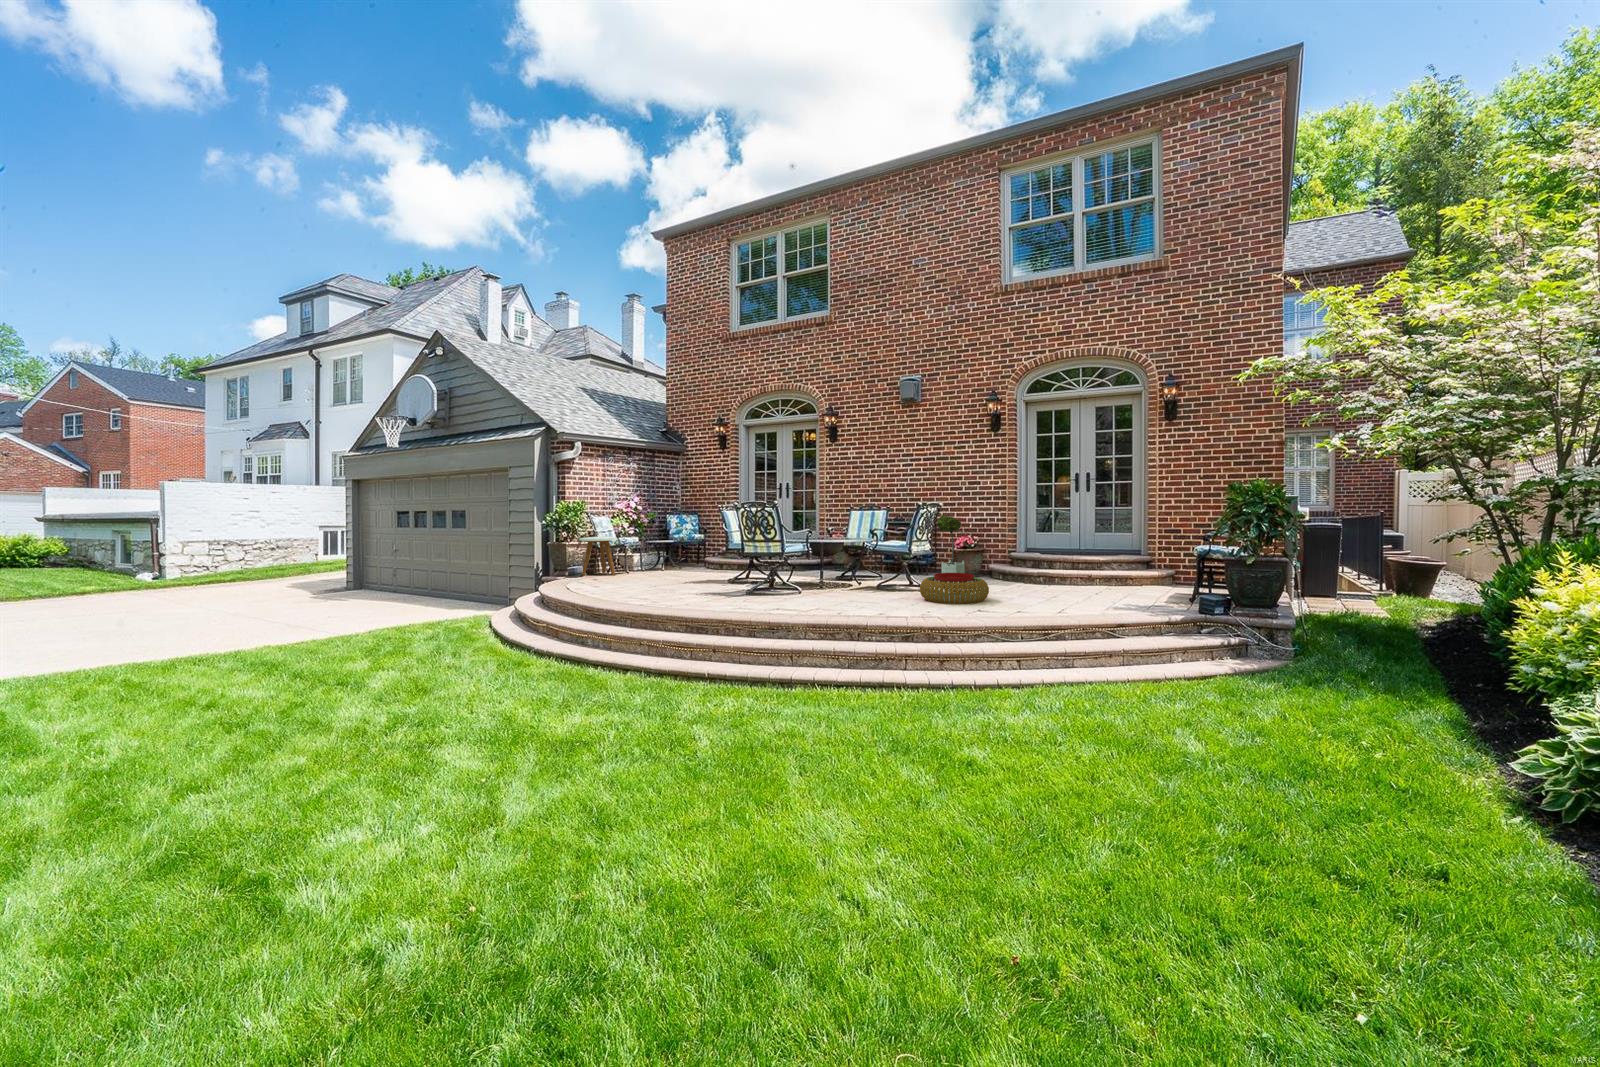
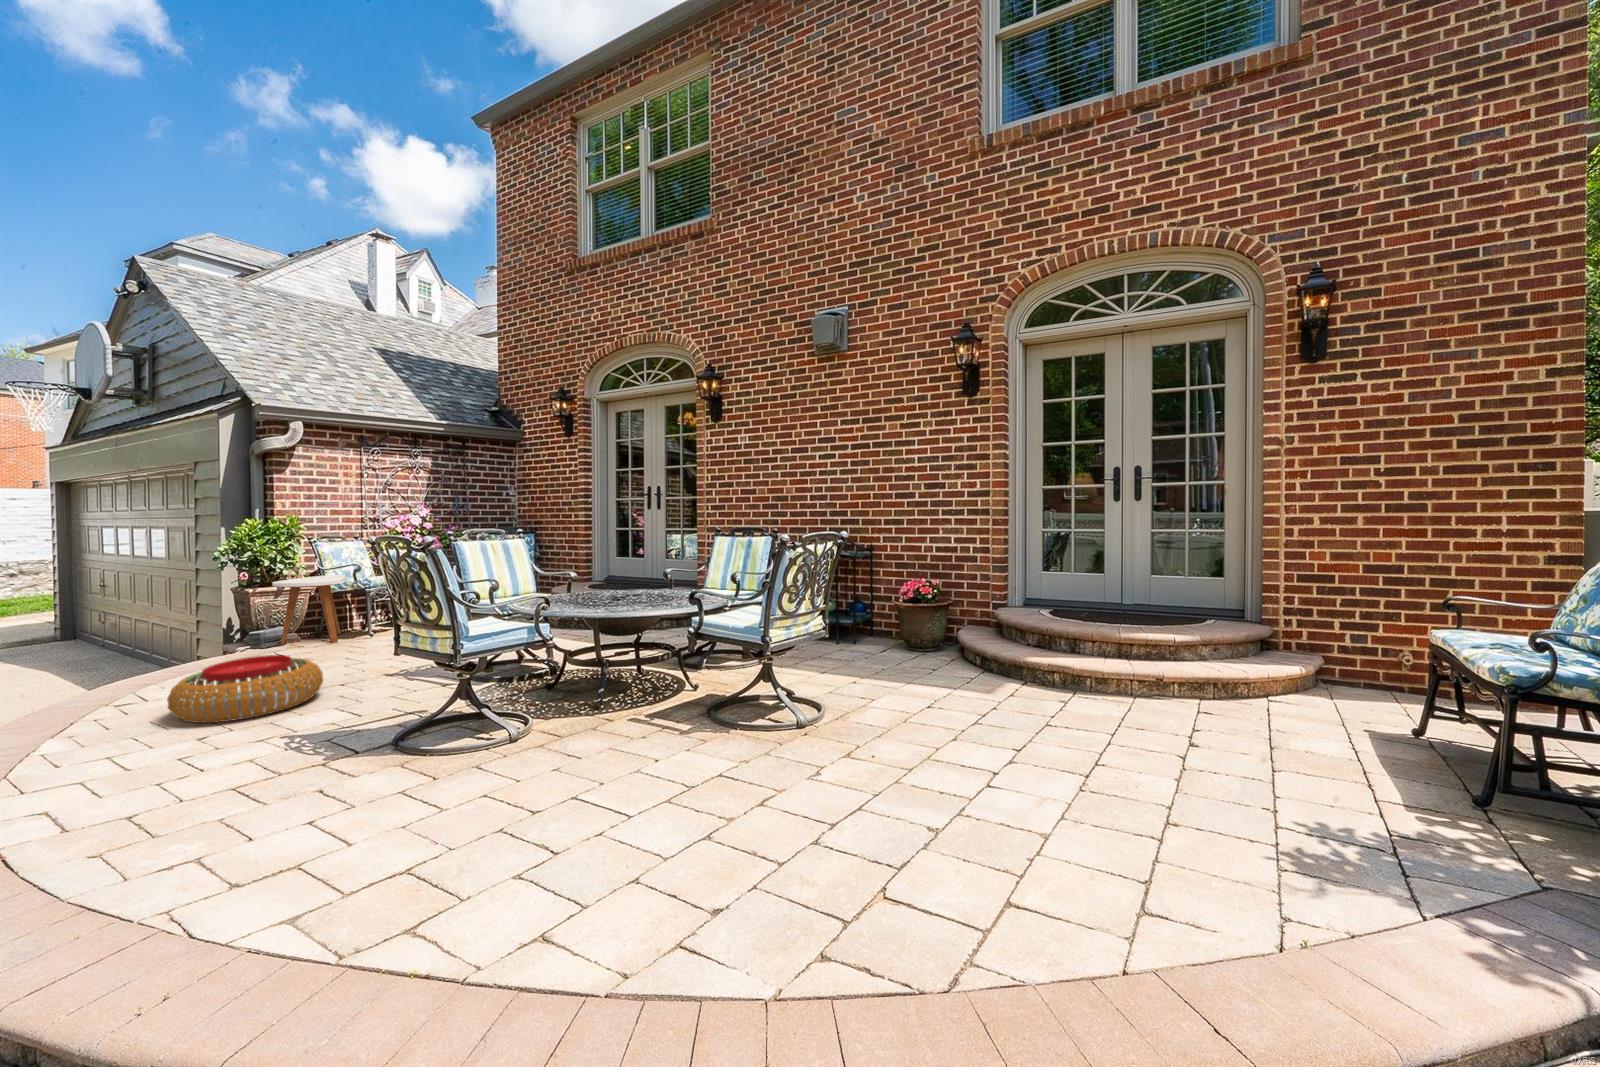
potted tree: present [937,515,965,573] -> none [867,542,917,656]
pouf: present [920,573,989,604] -> present [167,655,323,723]

